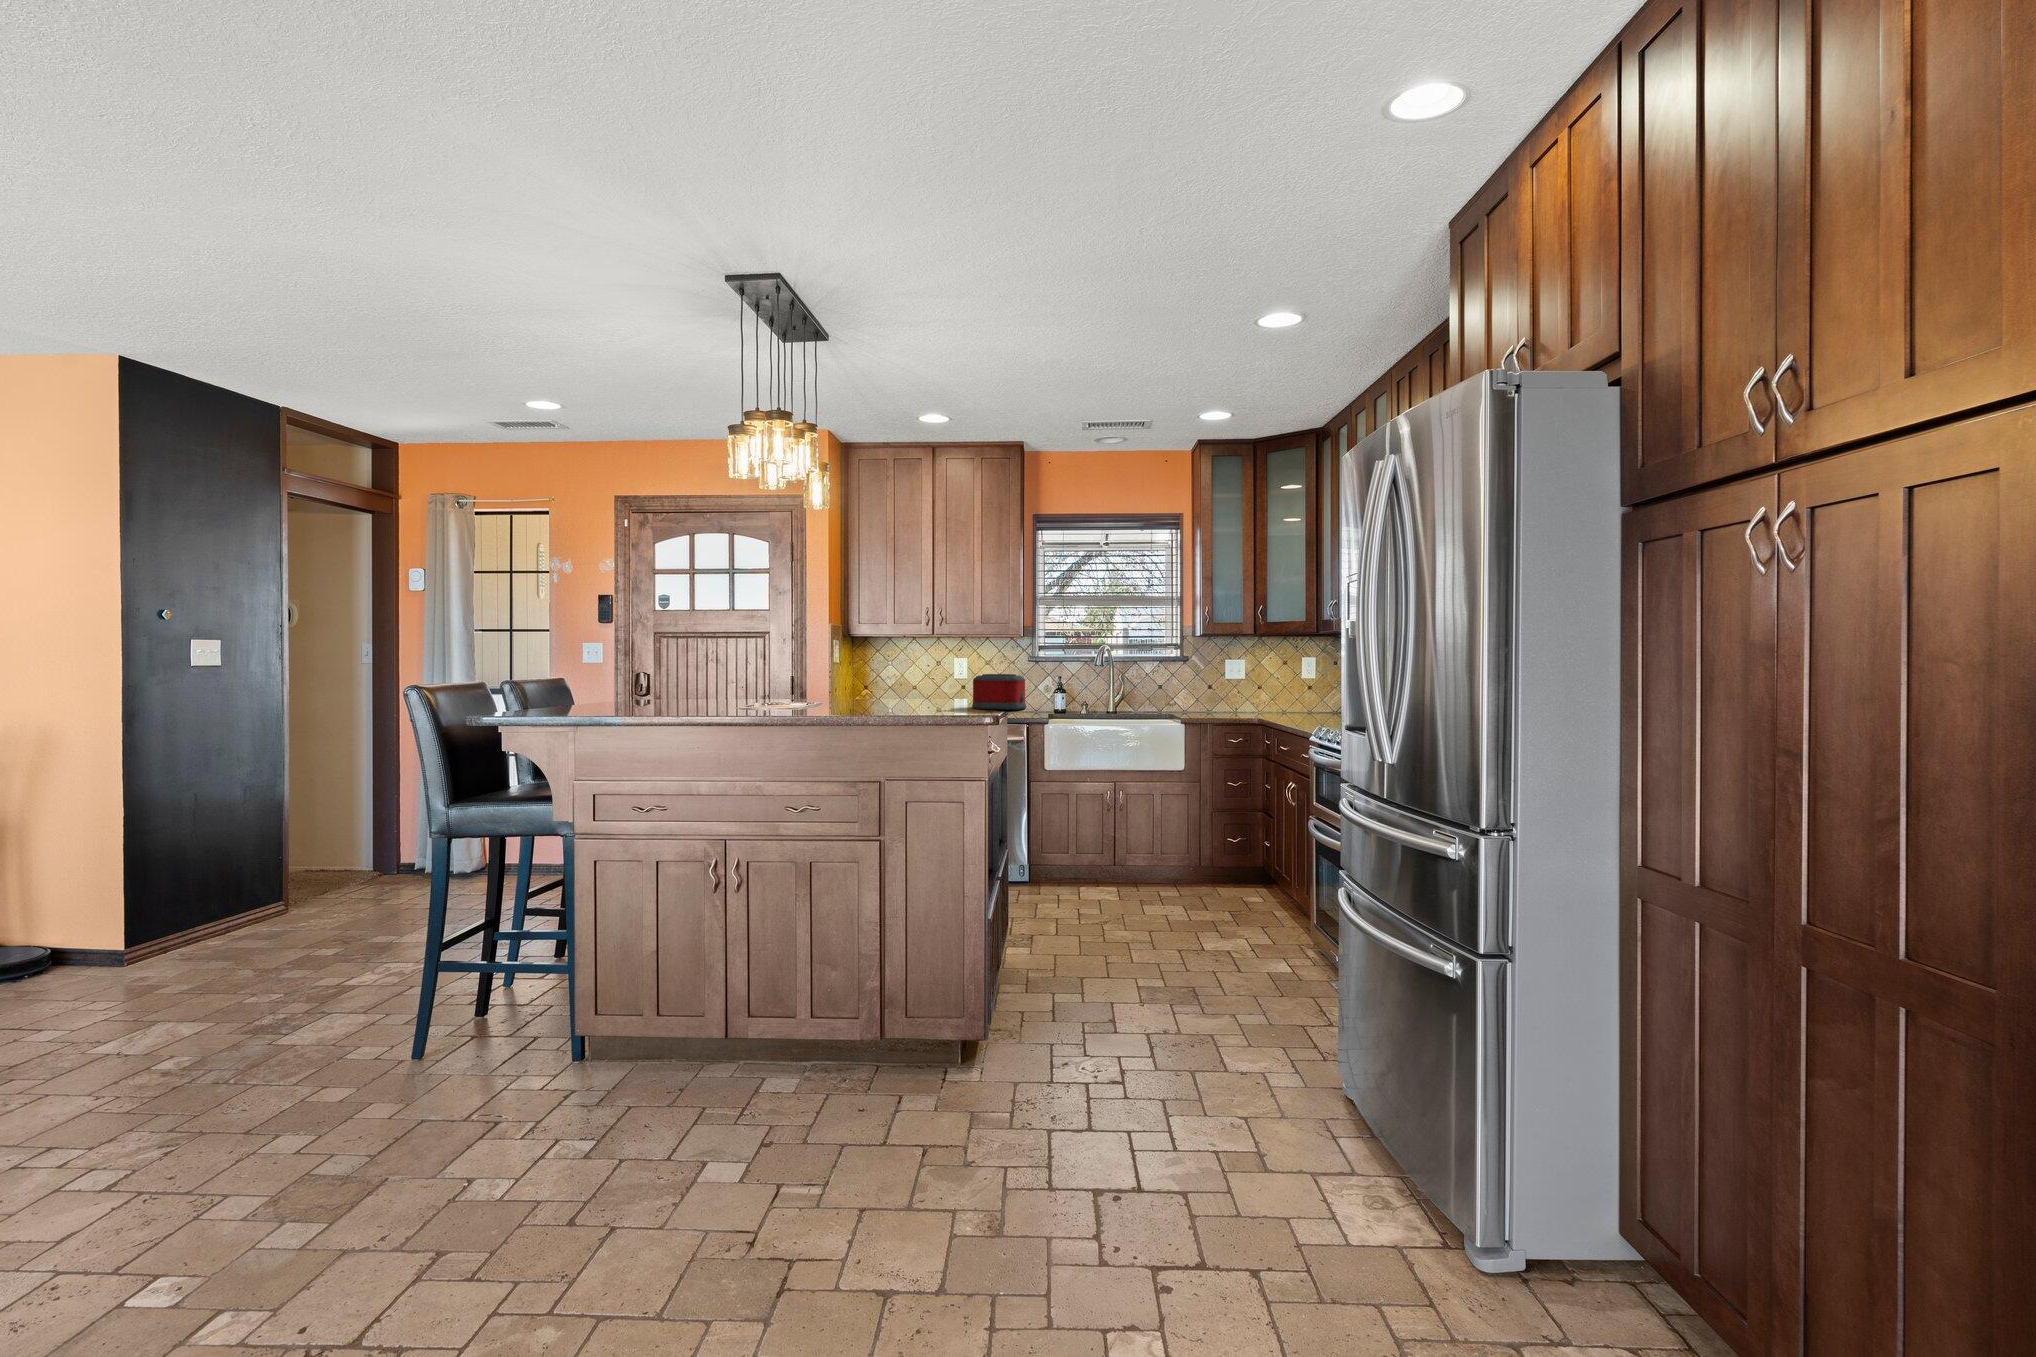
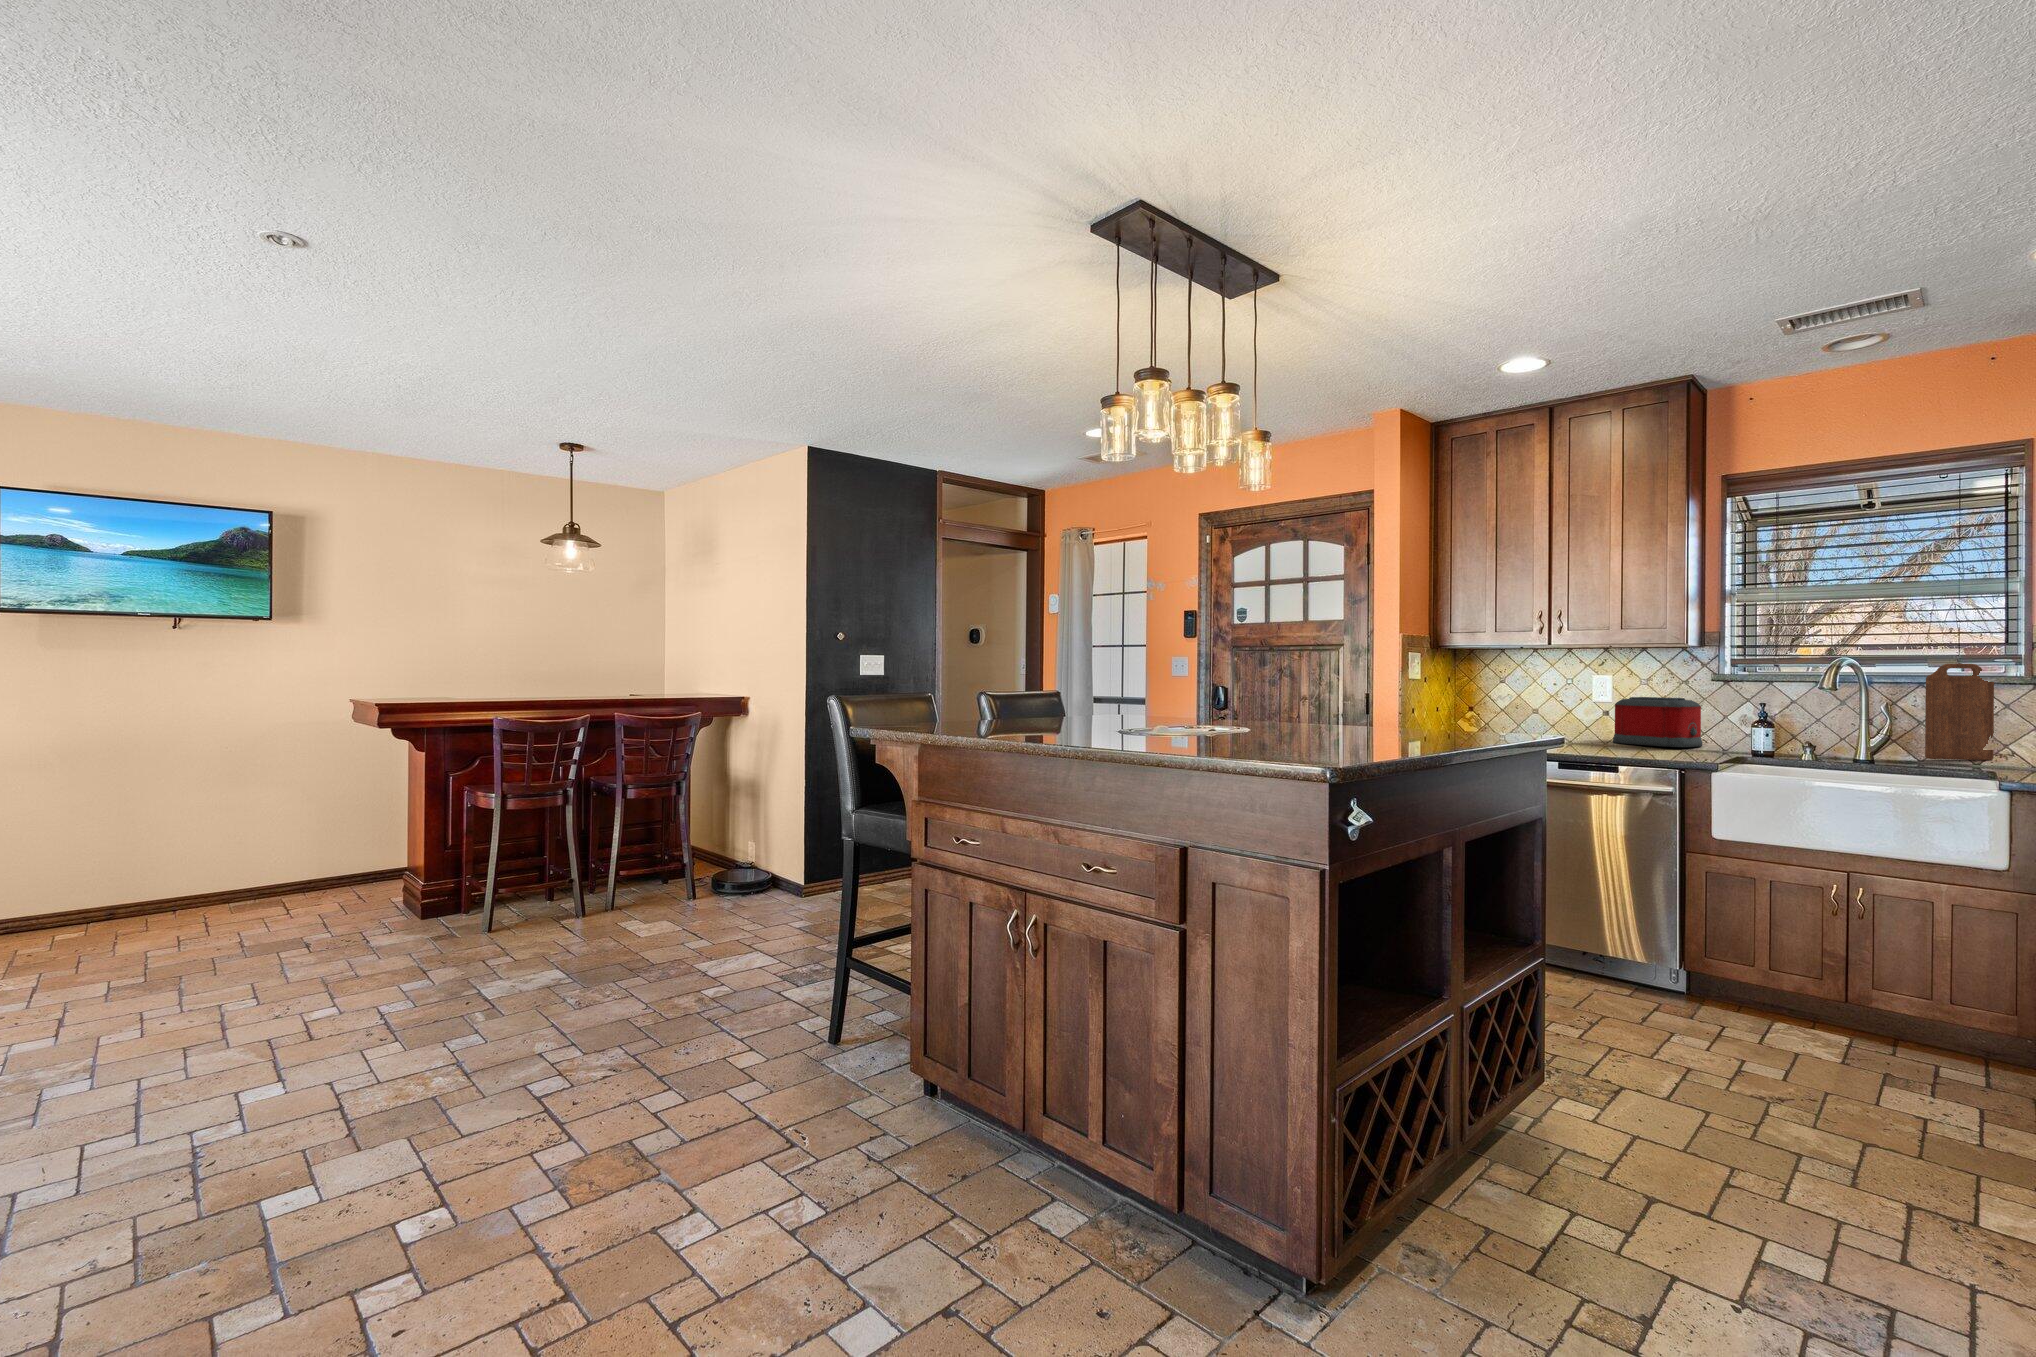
cutting board: none [1140,650,1169,710] -> present [1925,664,1994,760]

